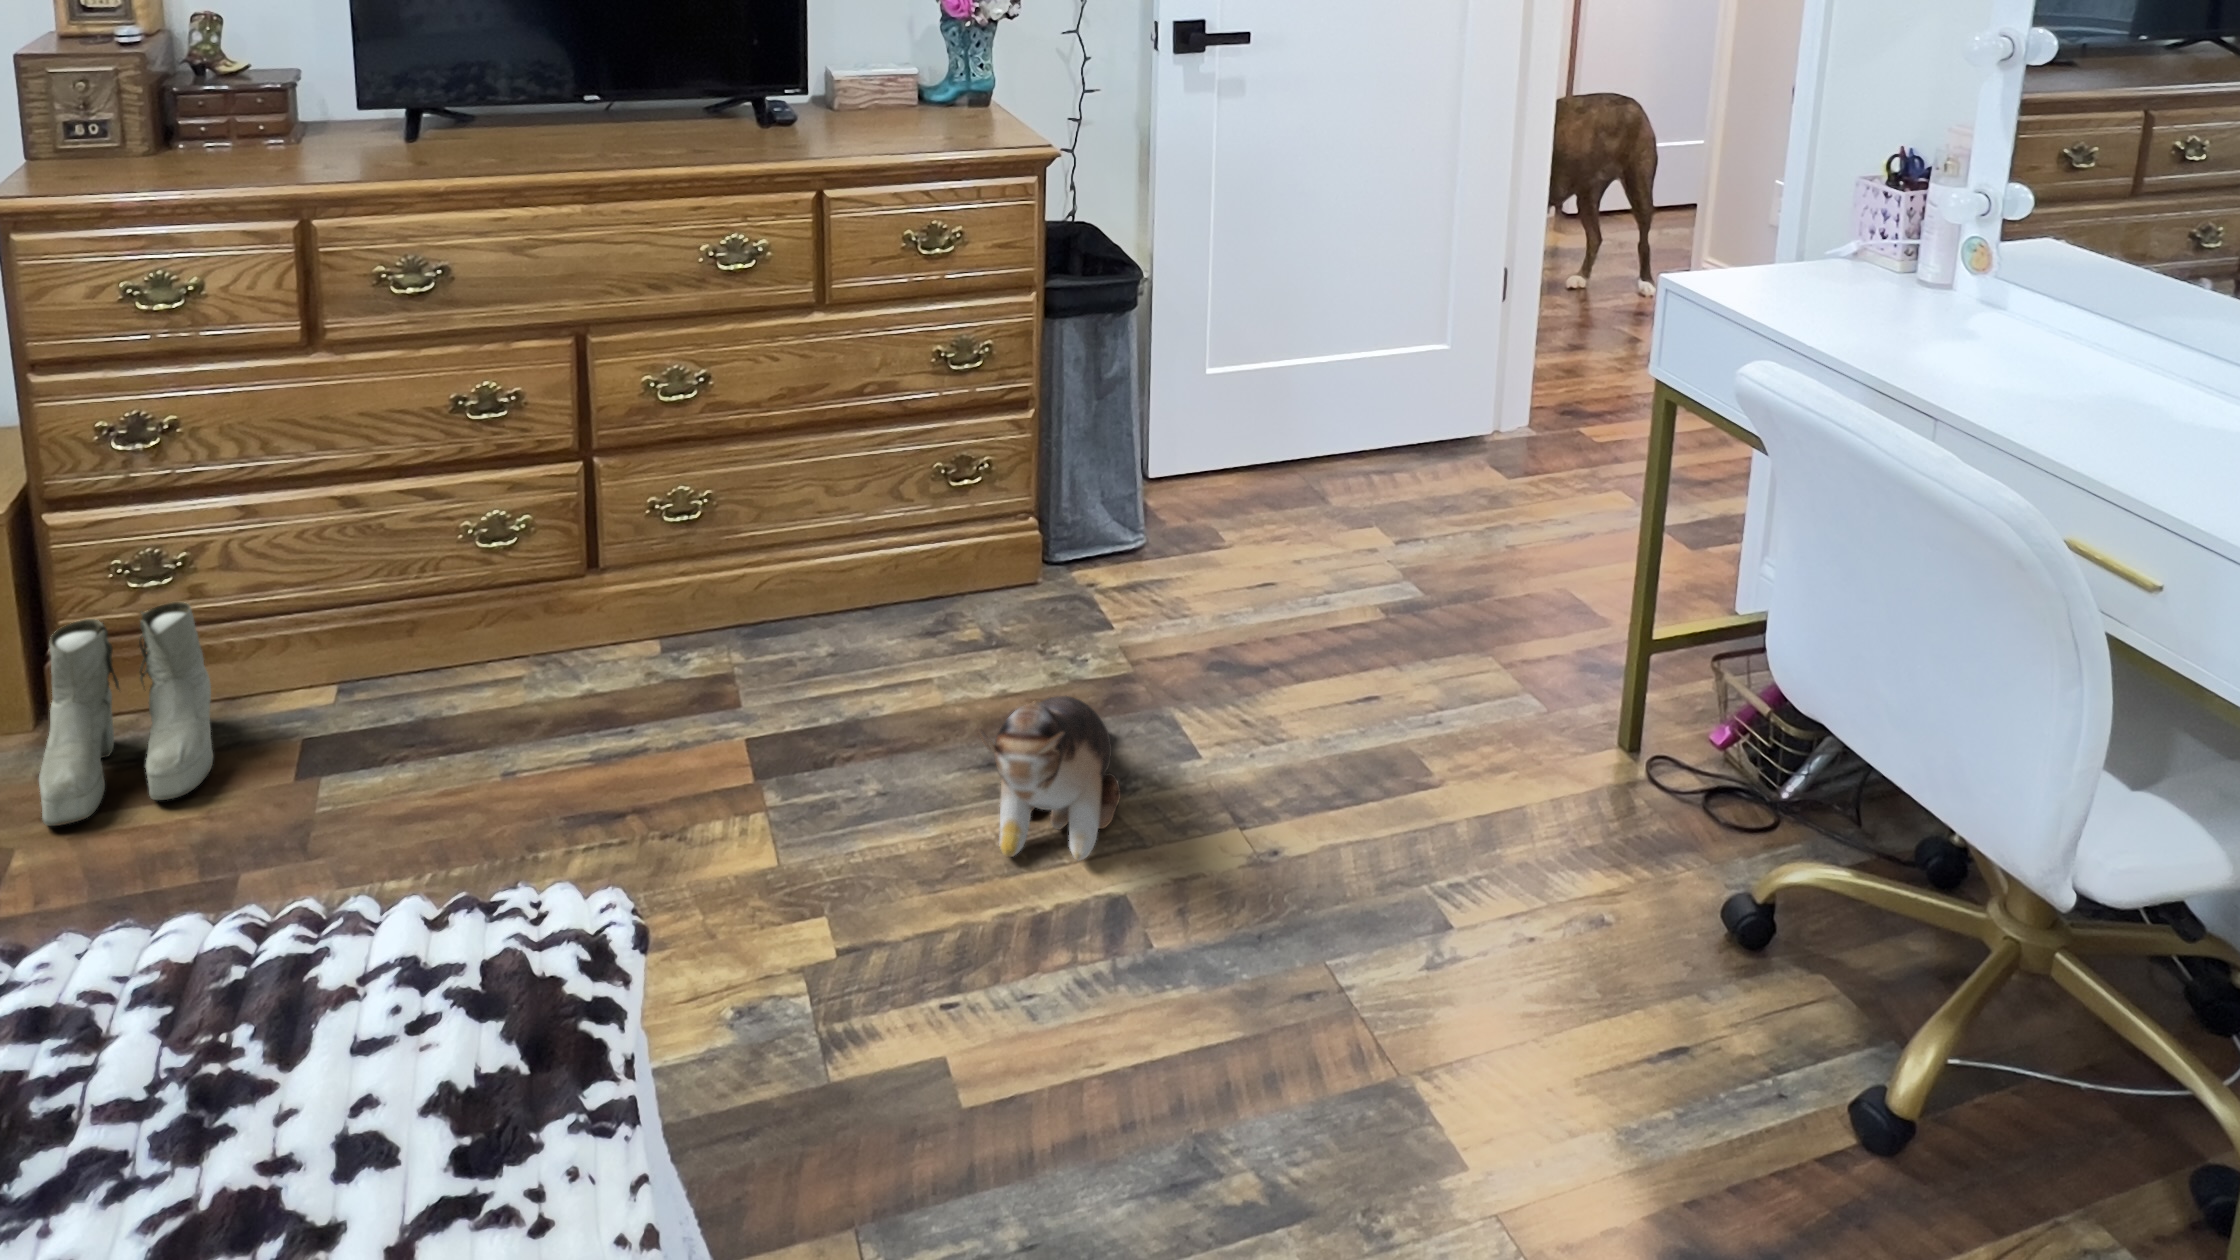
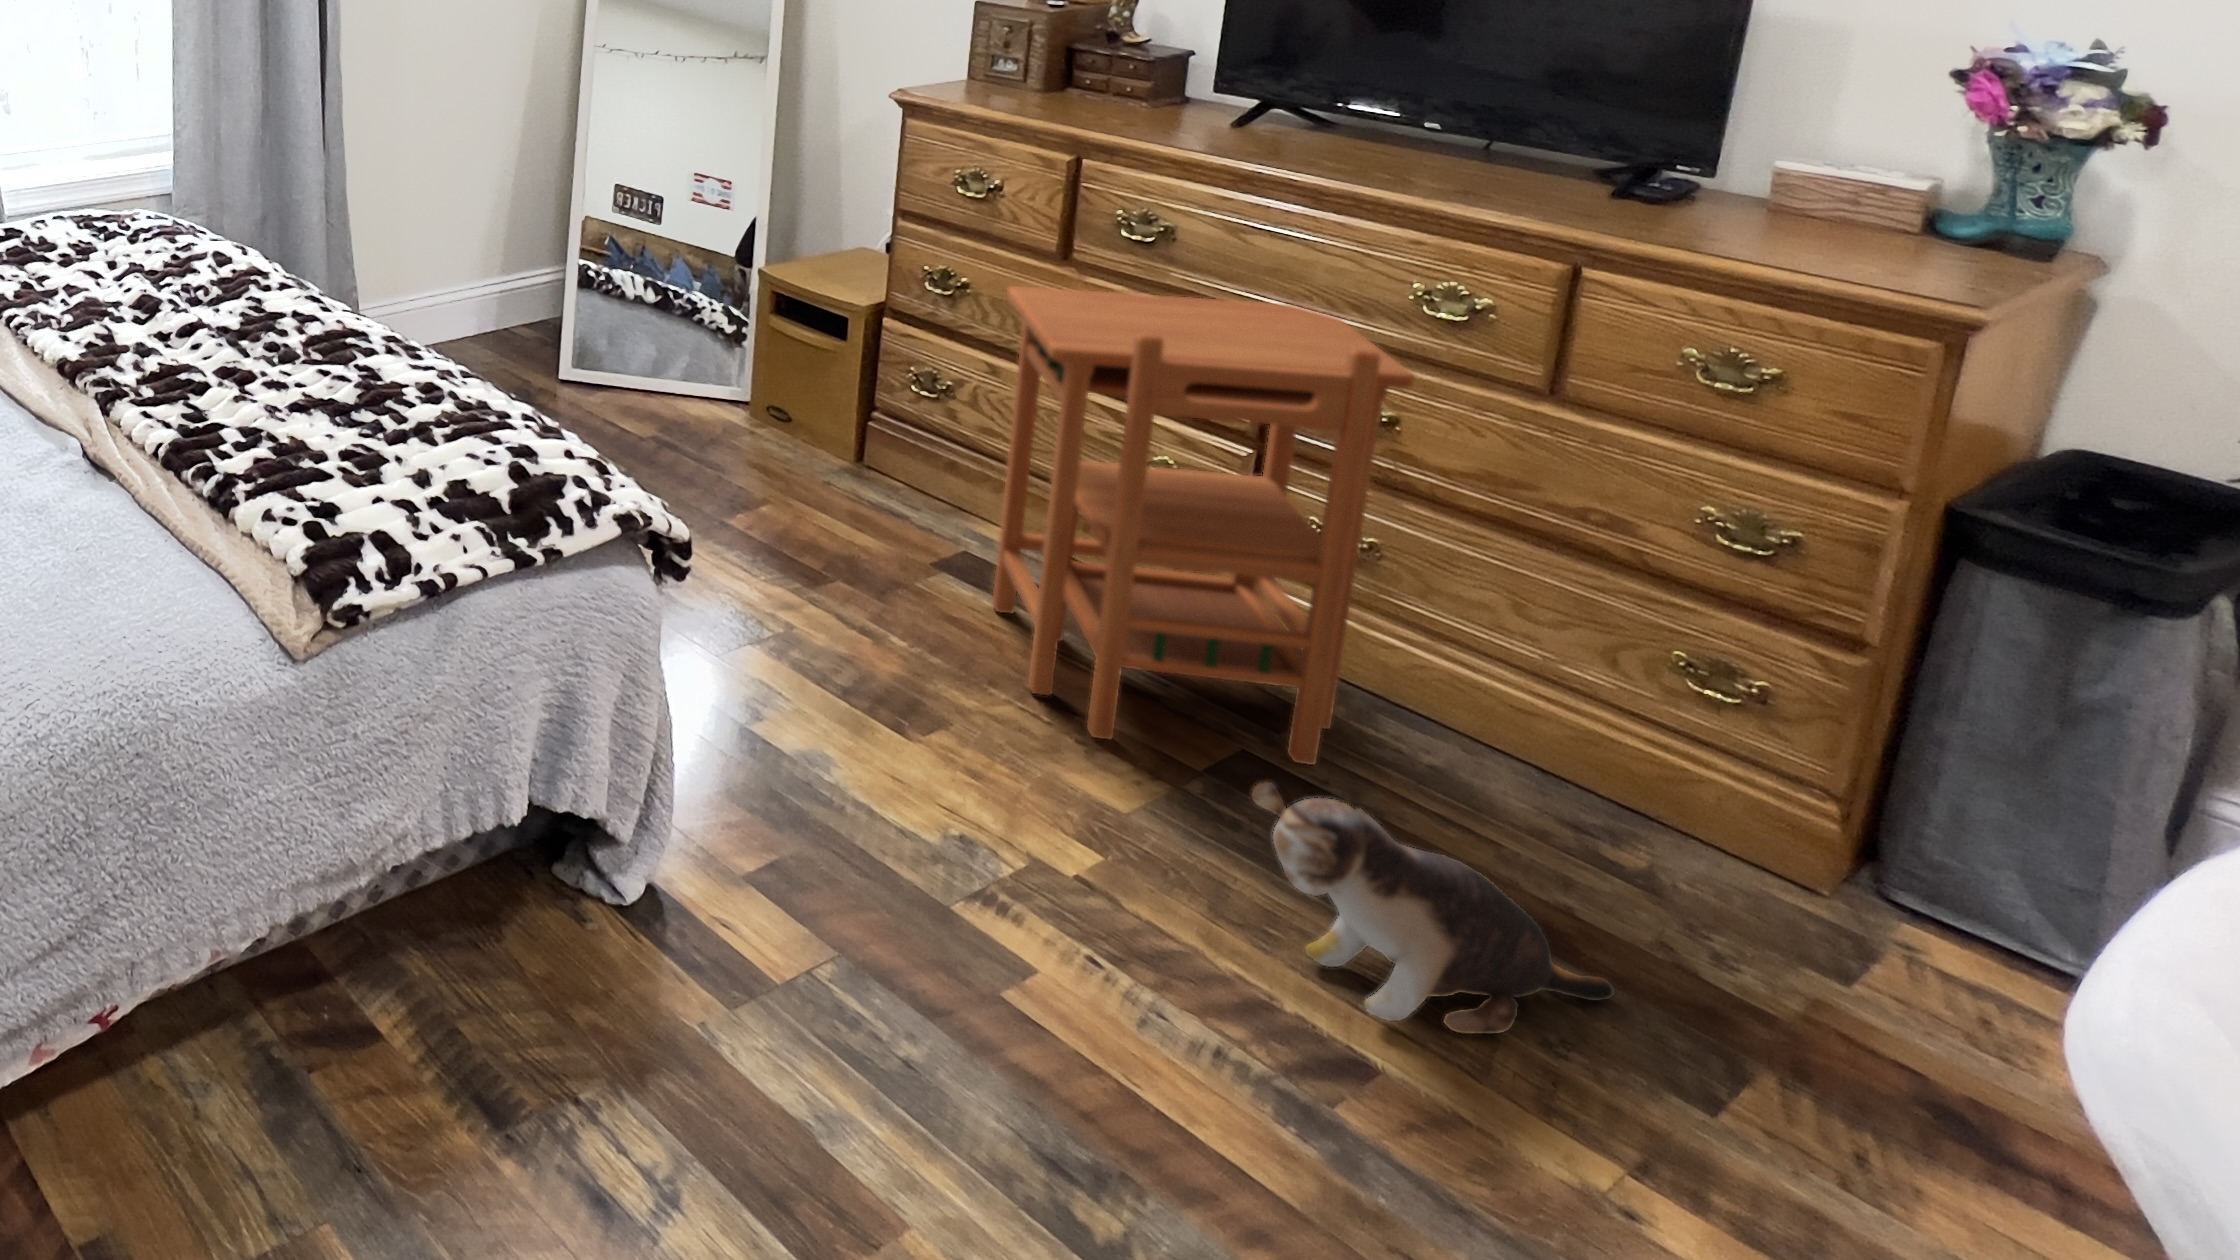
side table: none [365,296,797,826] -> present [993,286,1414,765]
boots: present [39,602,214,826] -> none [790,391,934,532]

